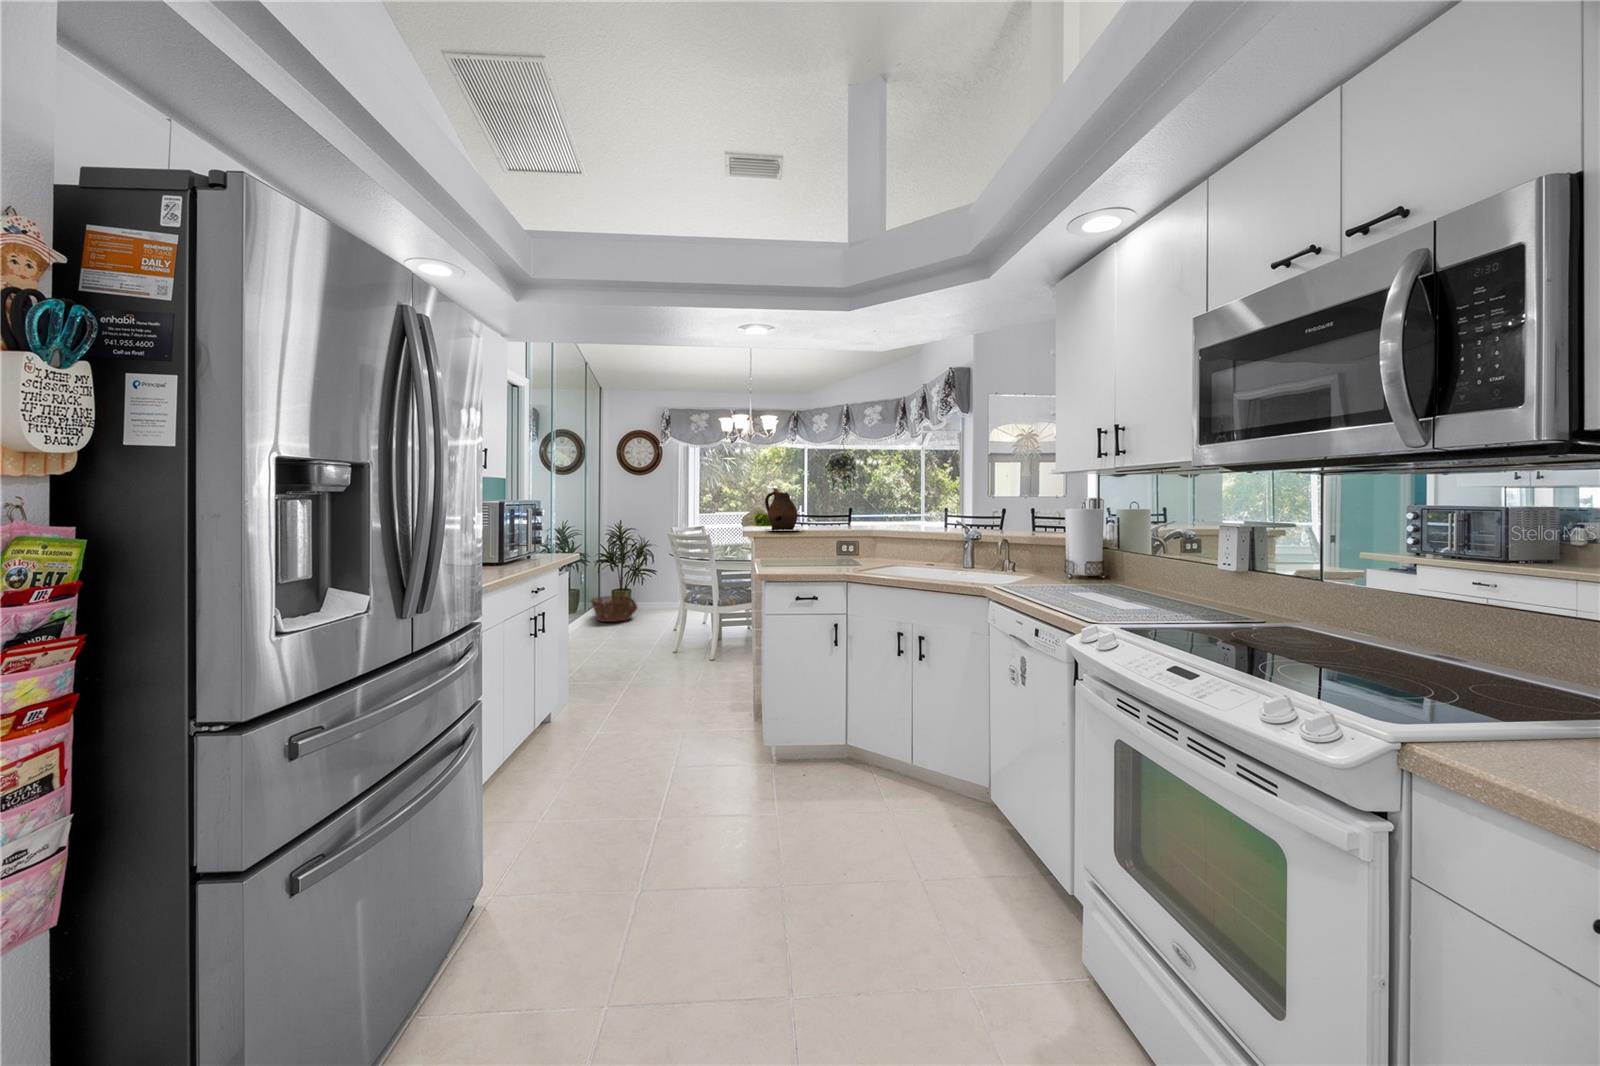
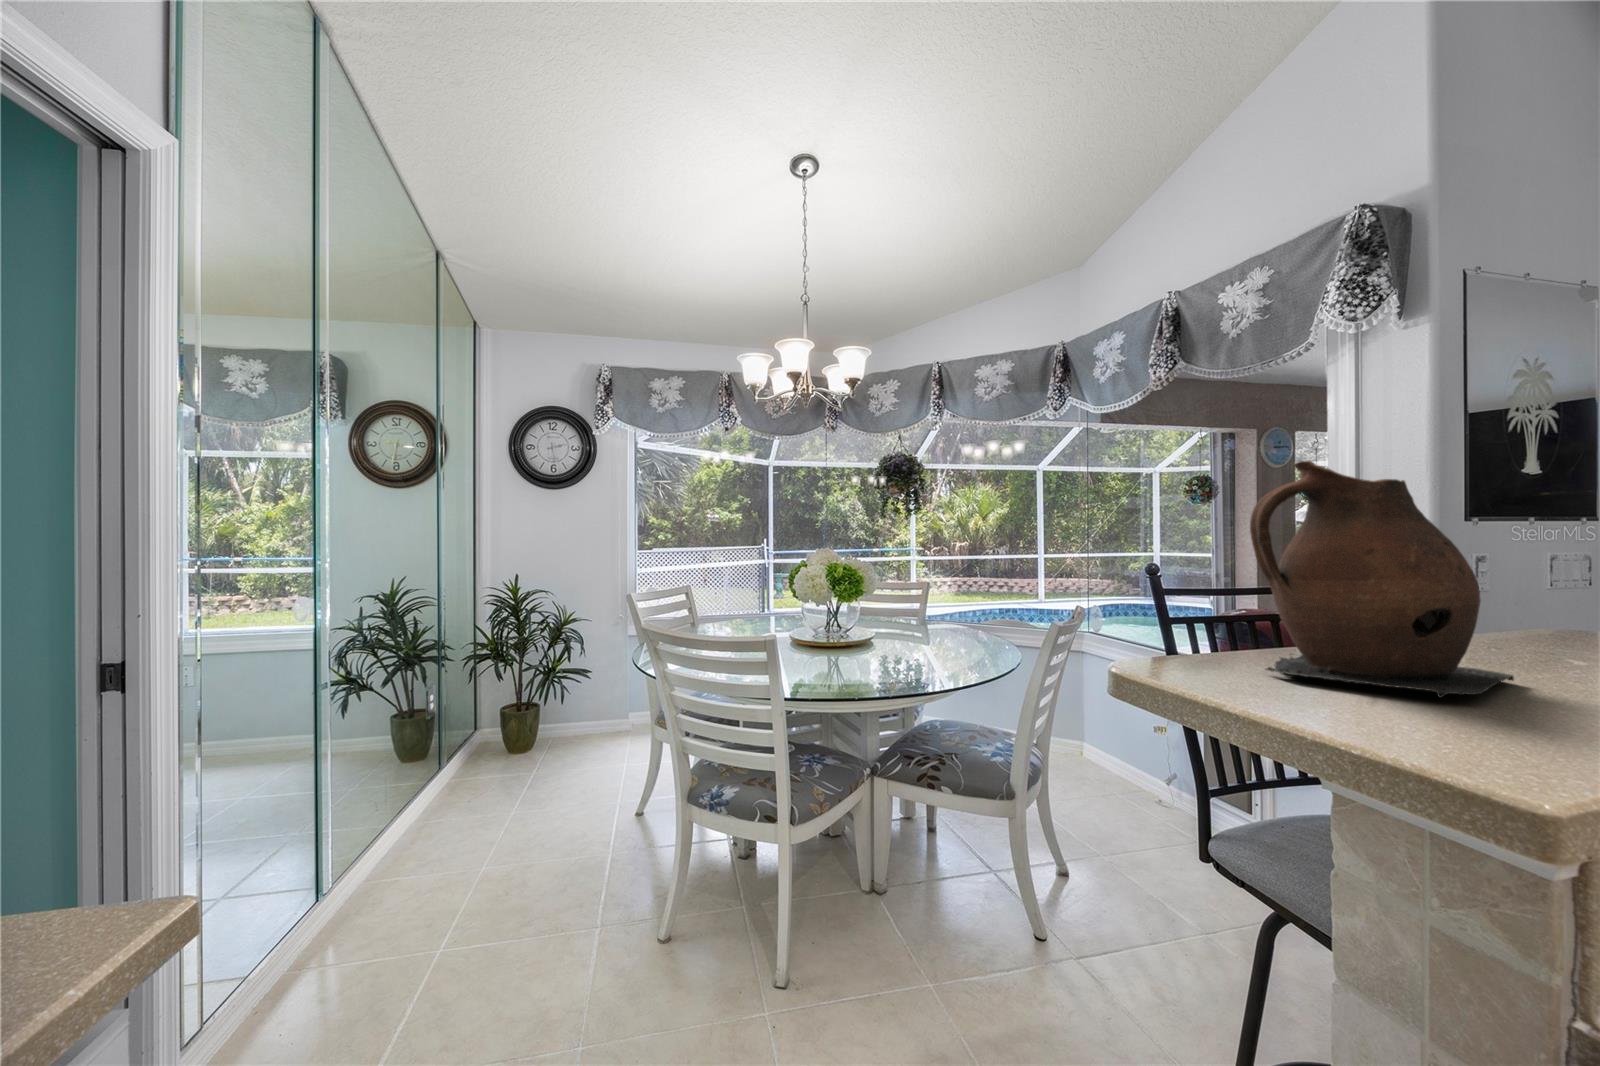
basket: present [591,596,637,622] -> none [449,724,553,798]

